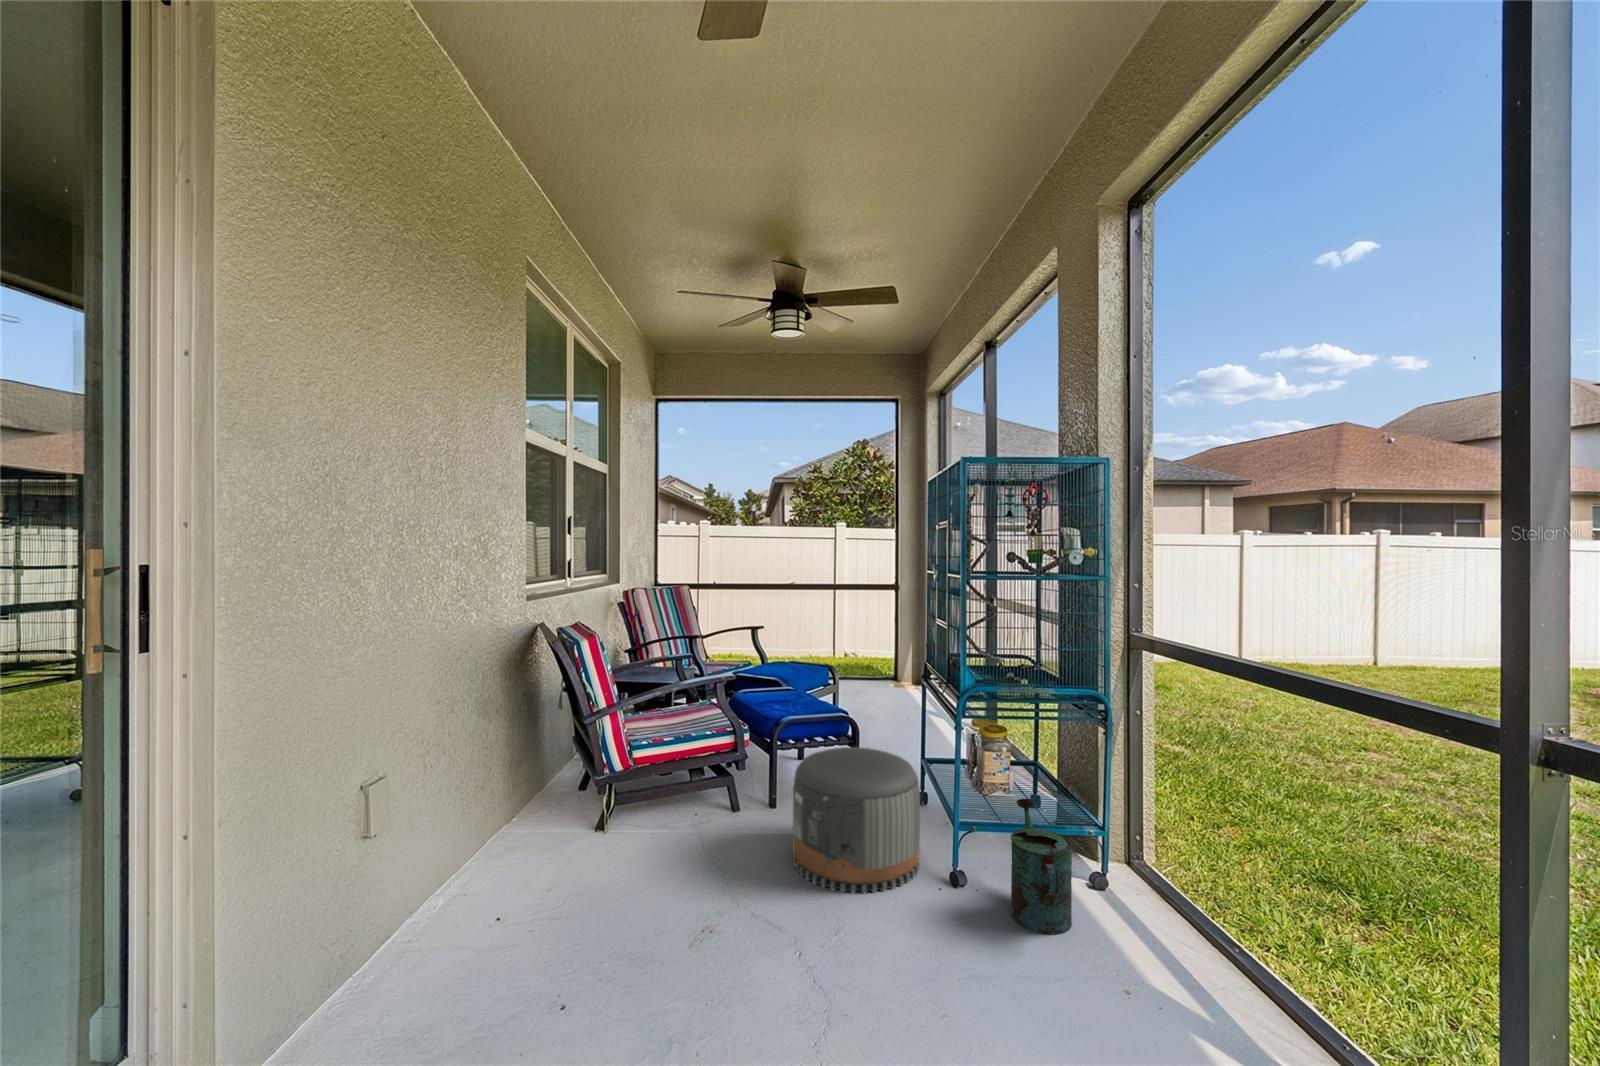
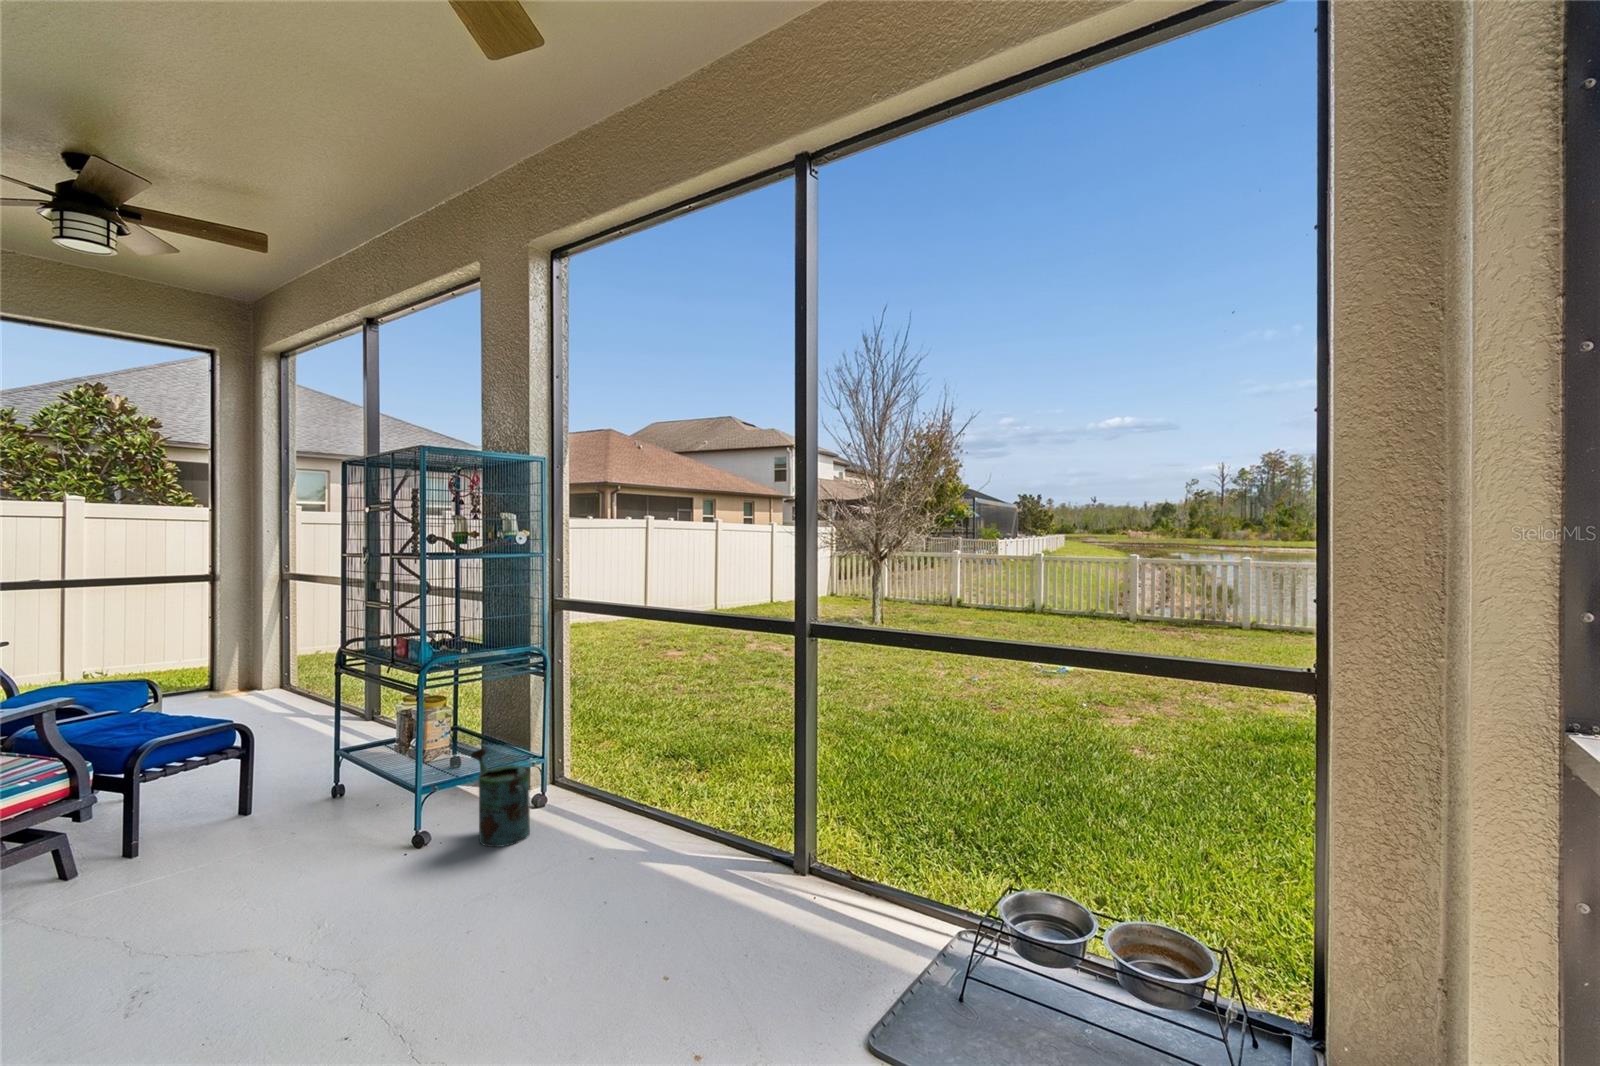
pouf: present [793,747,920,894] -> none [213,748,377,901]

